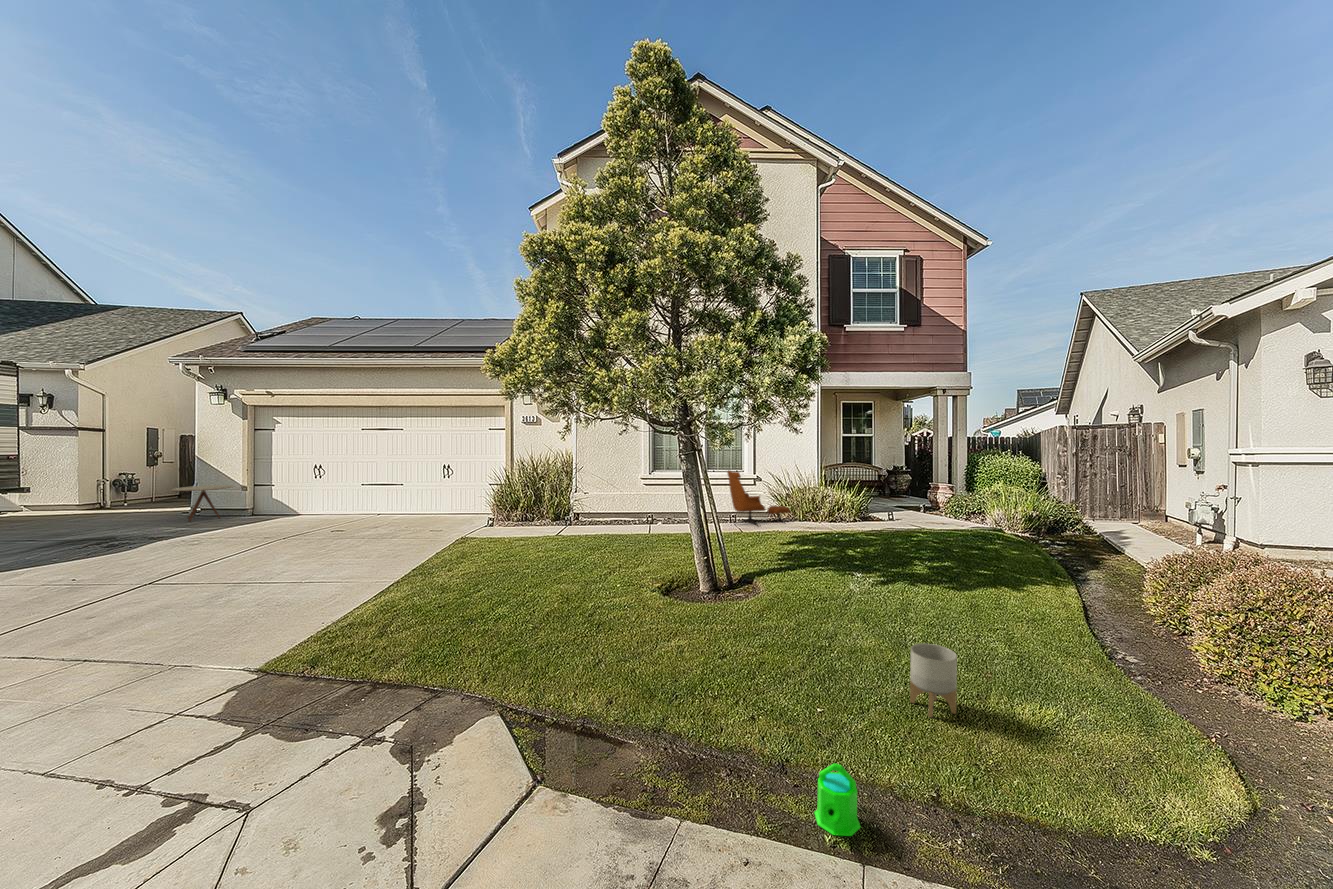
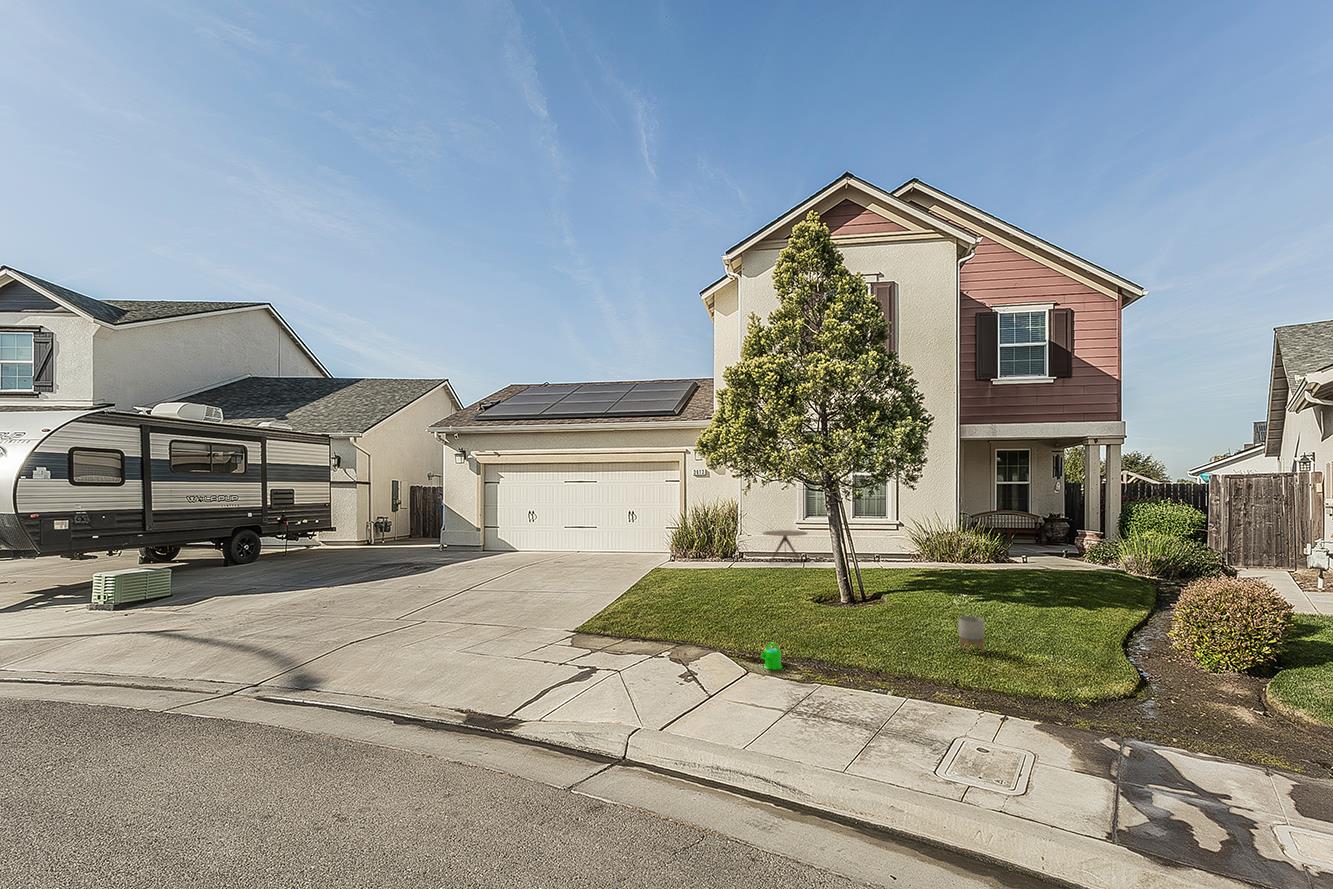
lounge chair: present [727,471,791,524] -> none [873,517,933,566]
round table: present [172,485,233,521] -> present [763,530,807,563]
watering can: present [814,763,860,836] -> present [761,642,782,670]

